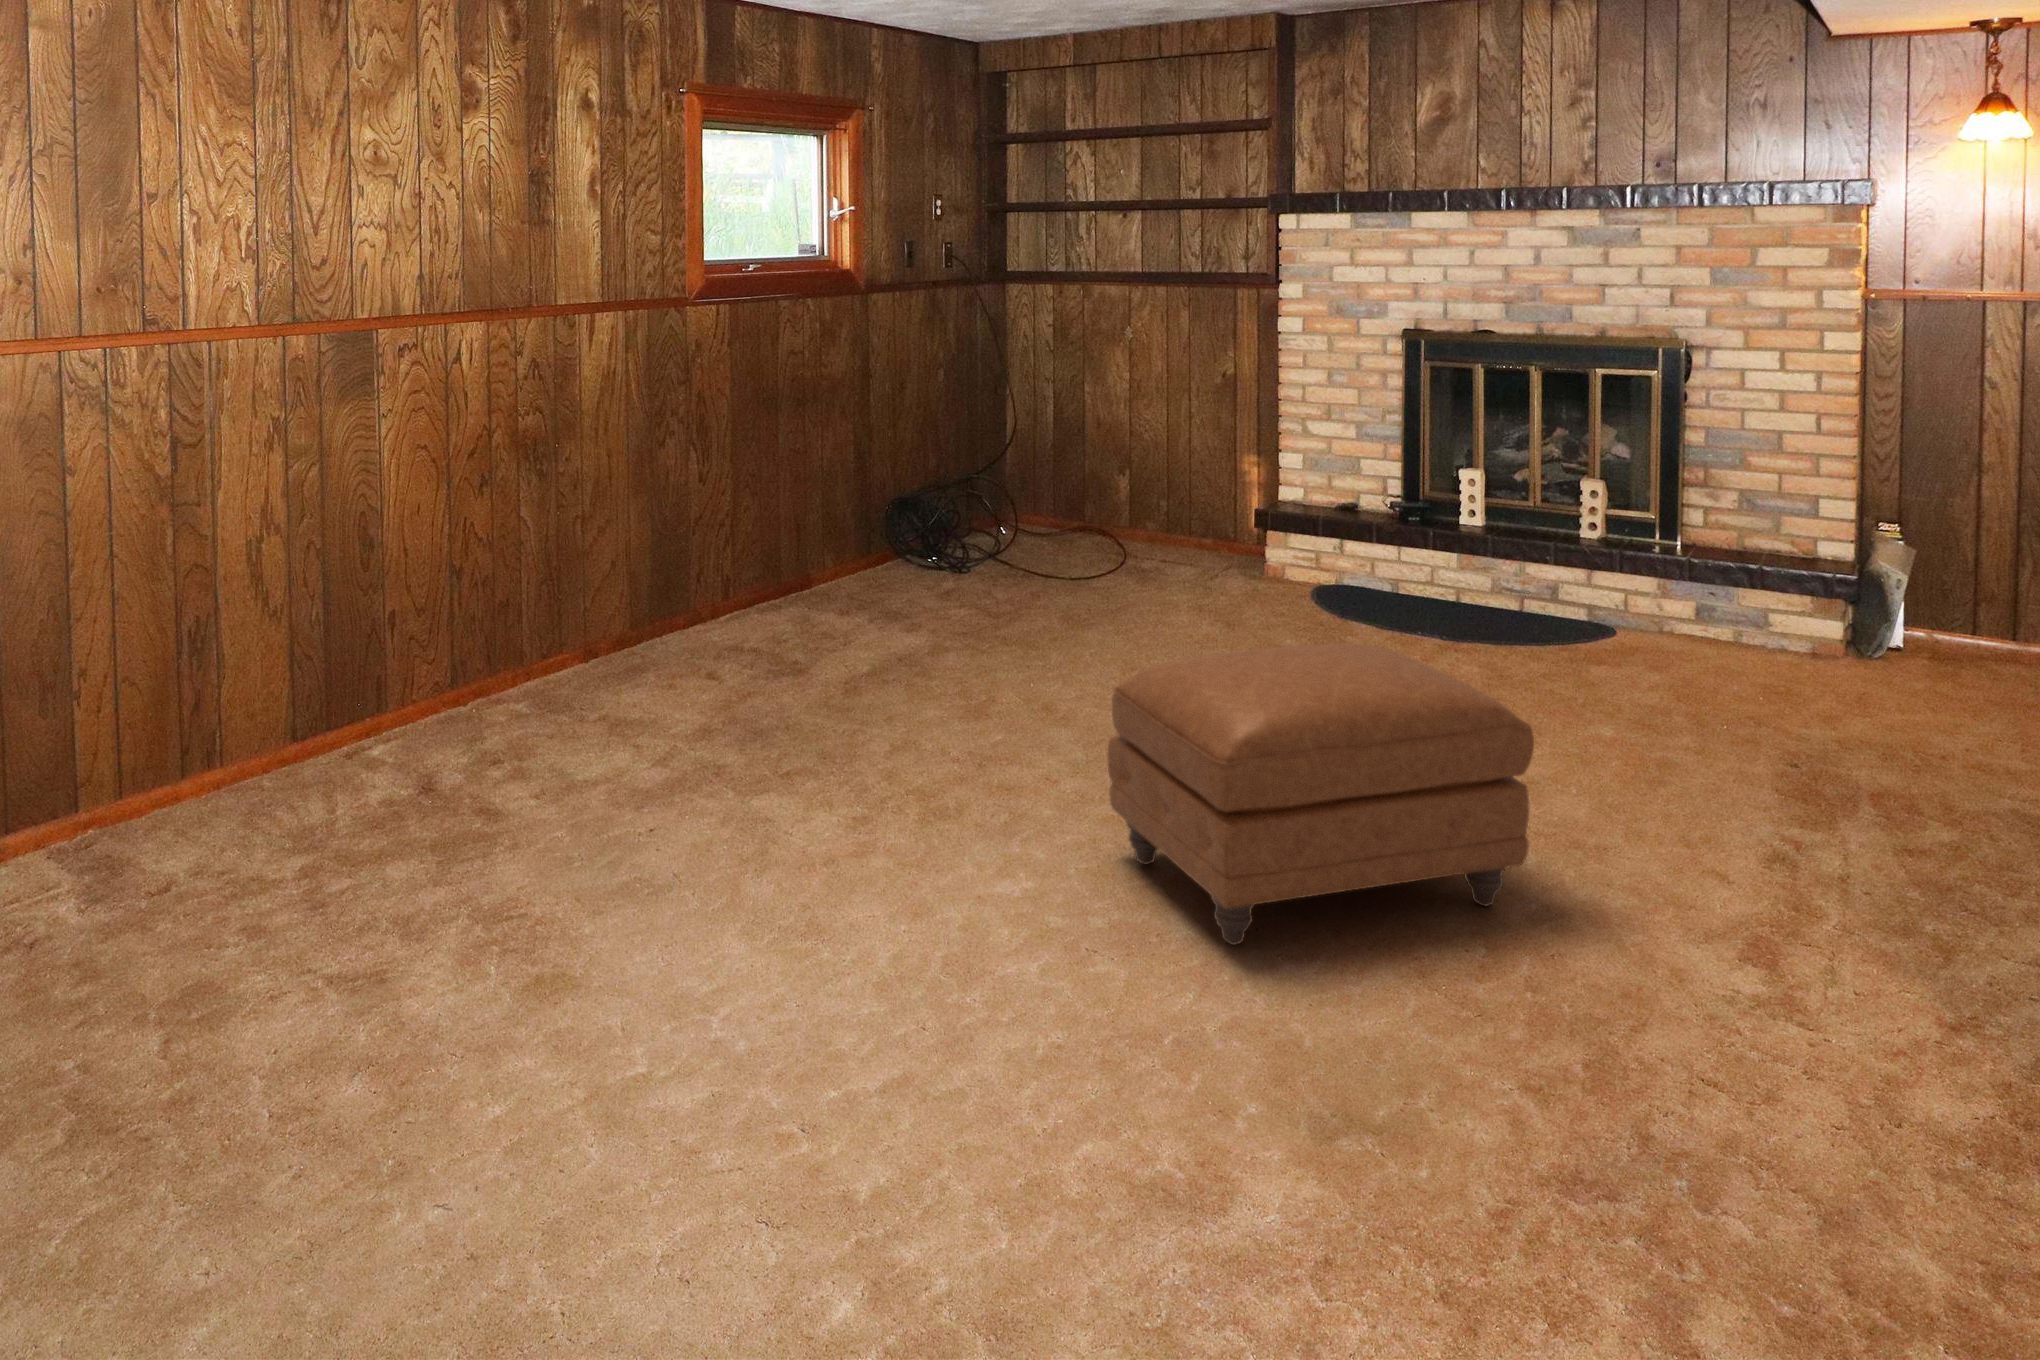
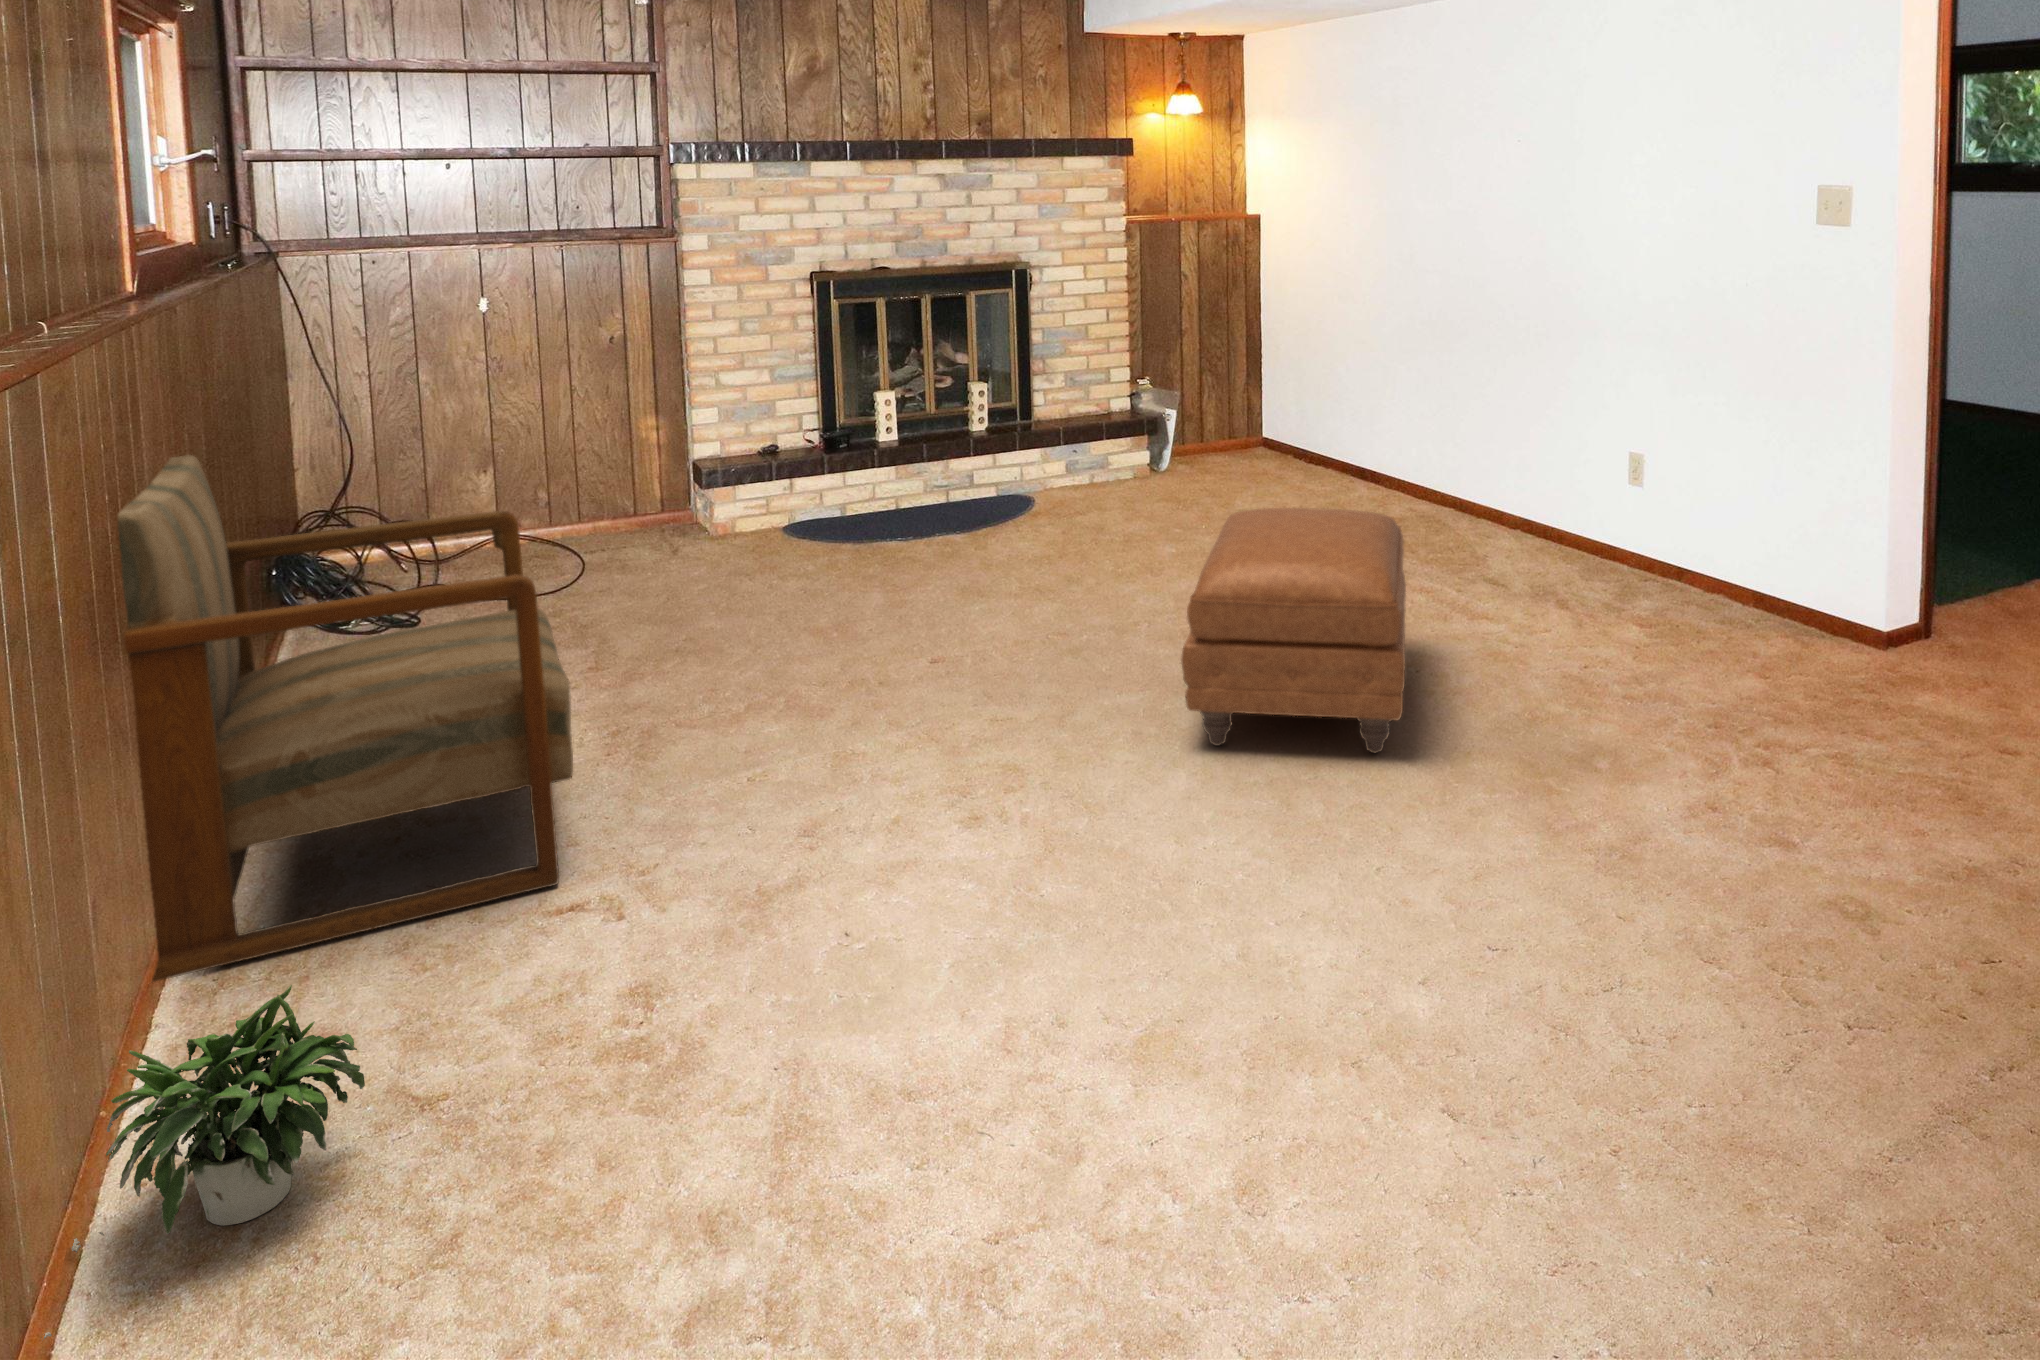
armchair: none [523,394,831,721] -> present [118,455,573,982]
potted plant: none [288,663,450,771] -> present [43,985,365,1340]

